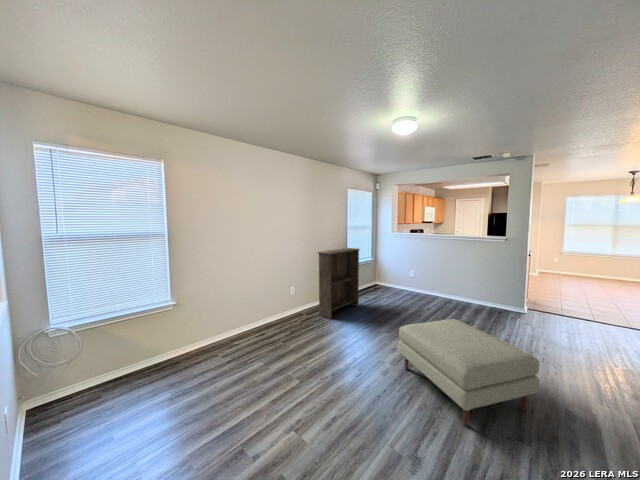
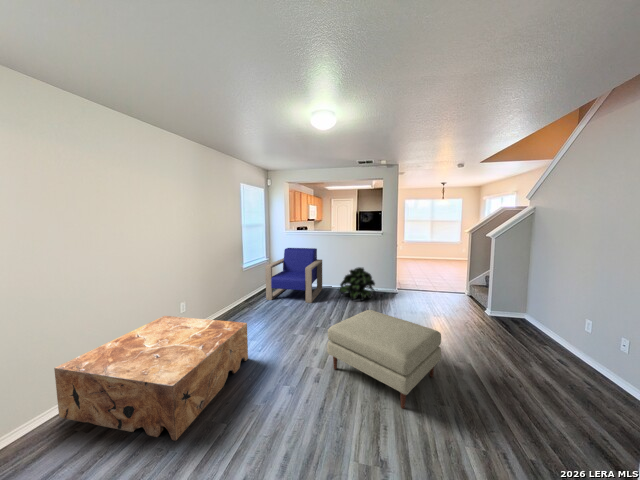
bookshelf: present [318,248,360,319] -> none [215,248,262,333]
armchair: none [366,250,428,307] -> present [266,248,322,303]
potted plant: none [443,276,491,314] -> present [338,267,376,300]
coffee table: none [213,294,333,379] -> present [54,316,248,441]

